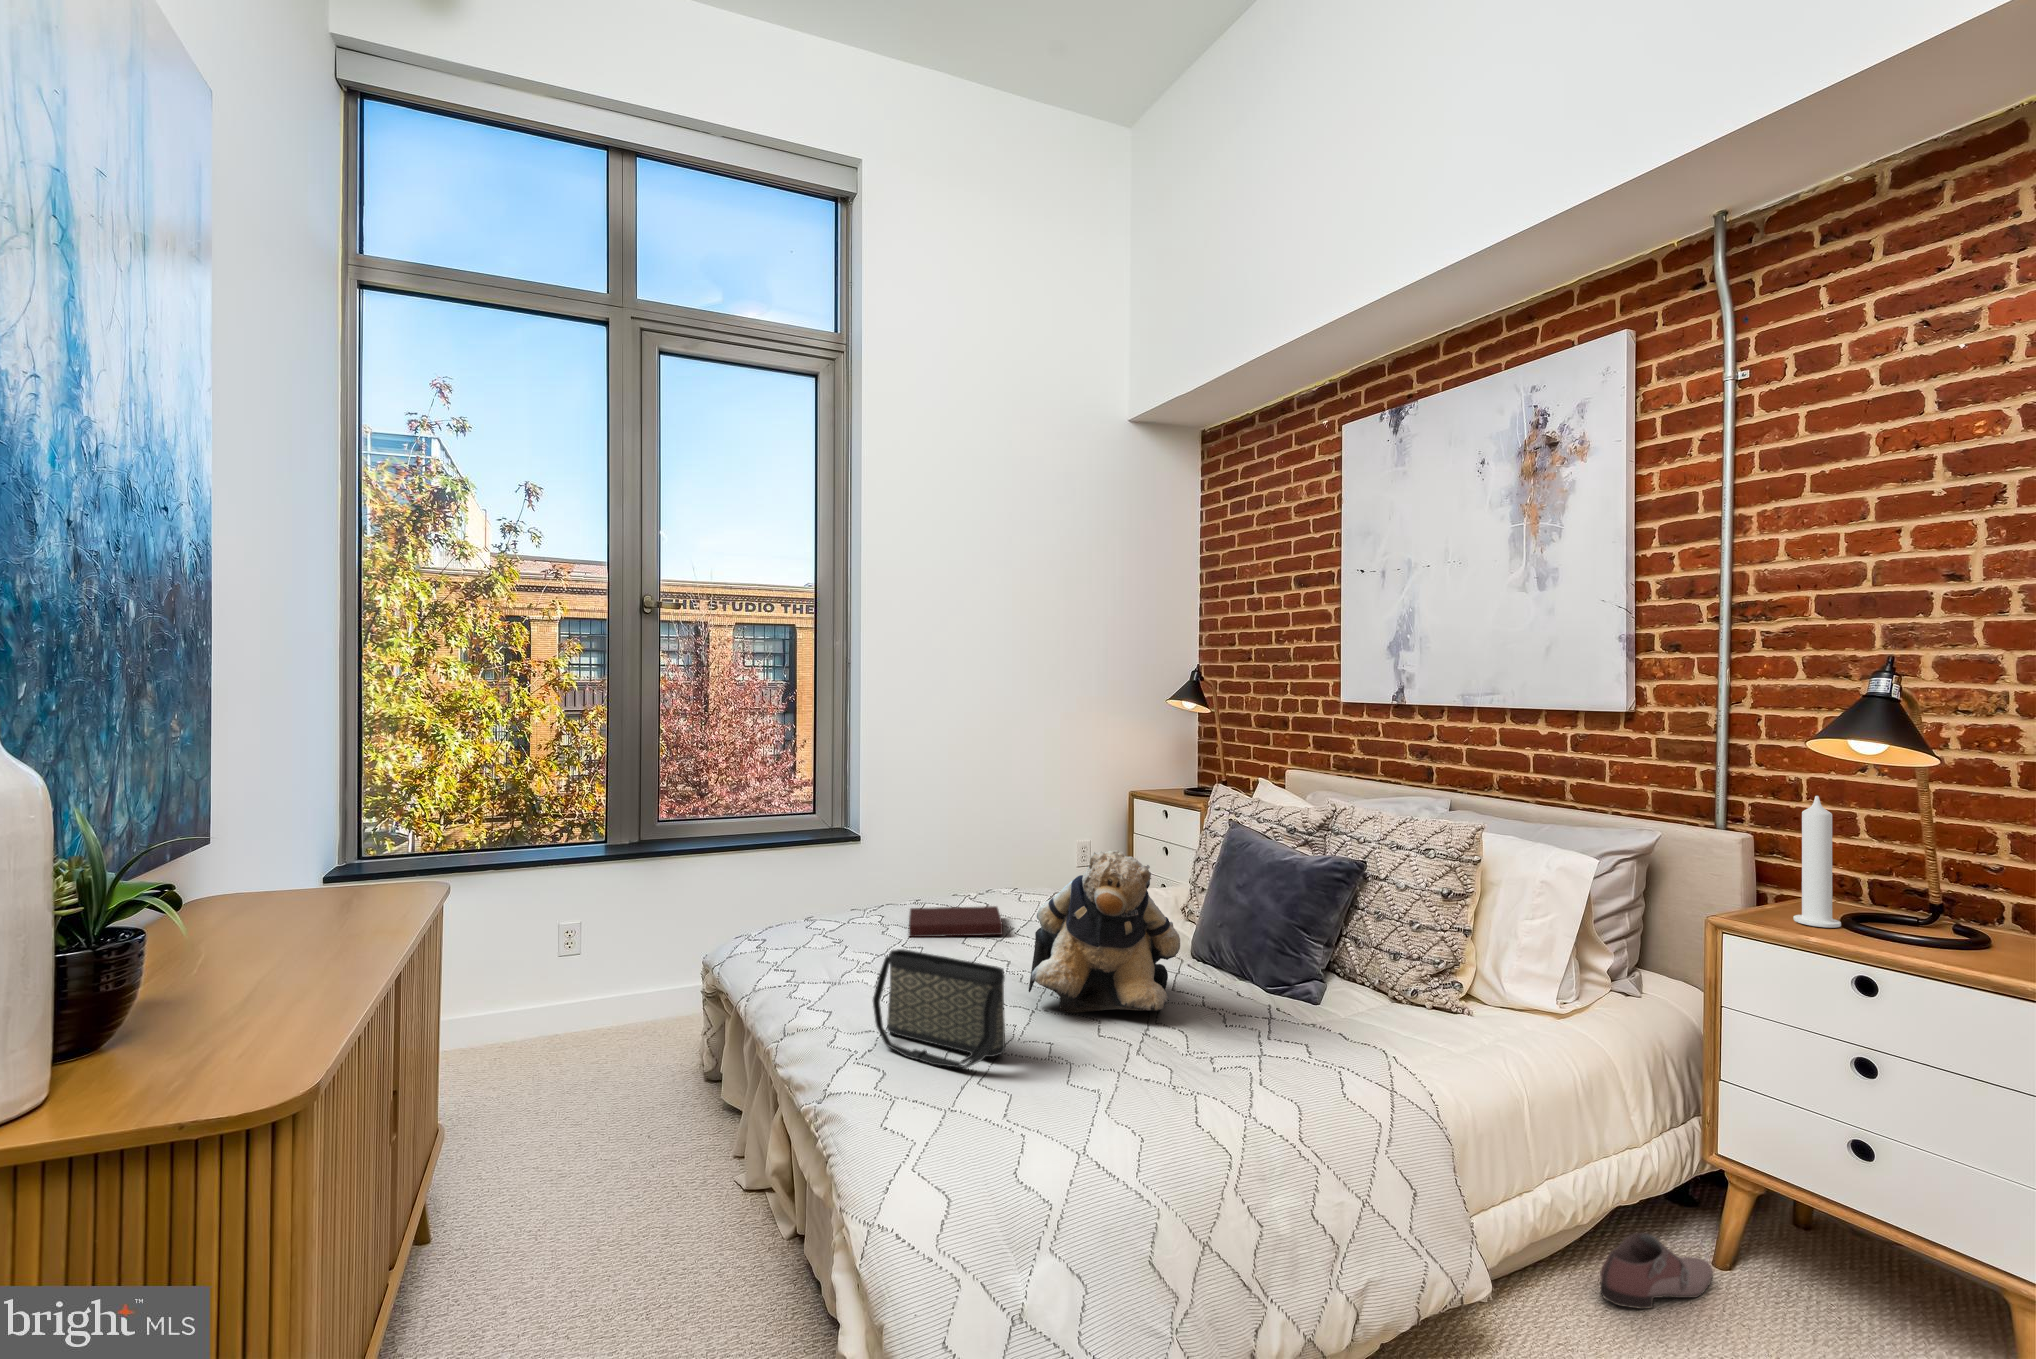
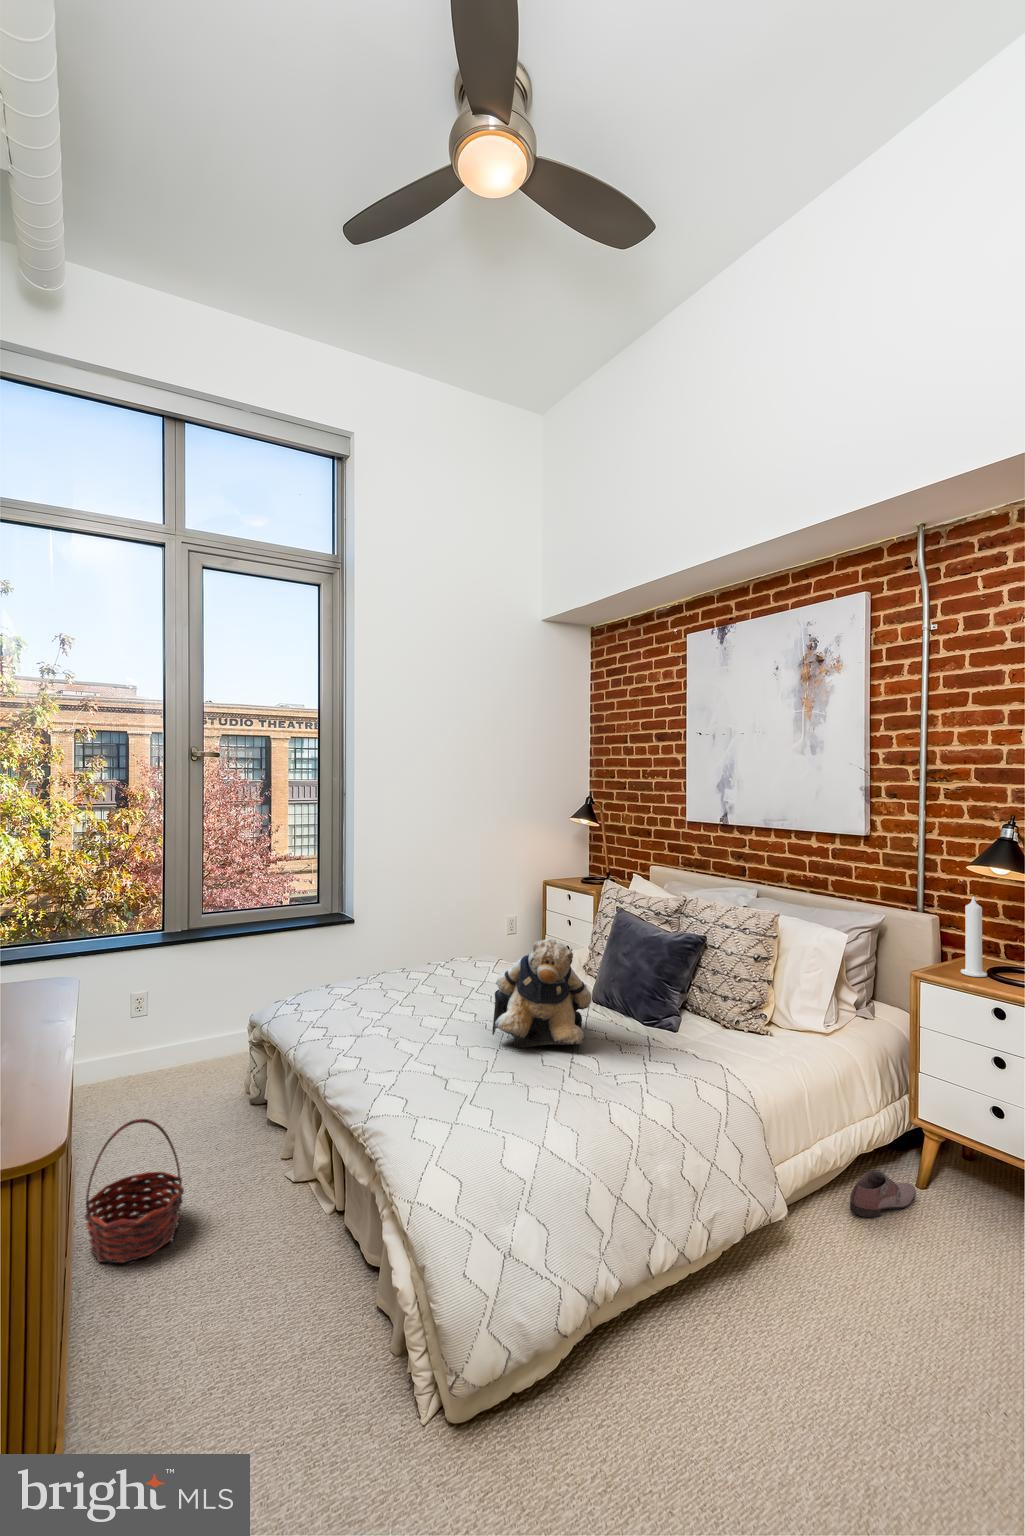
notebook: present [909,906,1003,937] -> none [400,971,467,996]
handbag: present [873,949,1005,1068] -> none [393,1011,483,1091]
basket: none [442,1089,586,1293] -> present [85,1119,184,1263]

